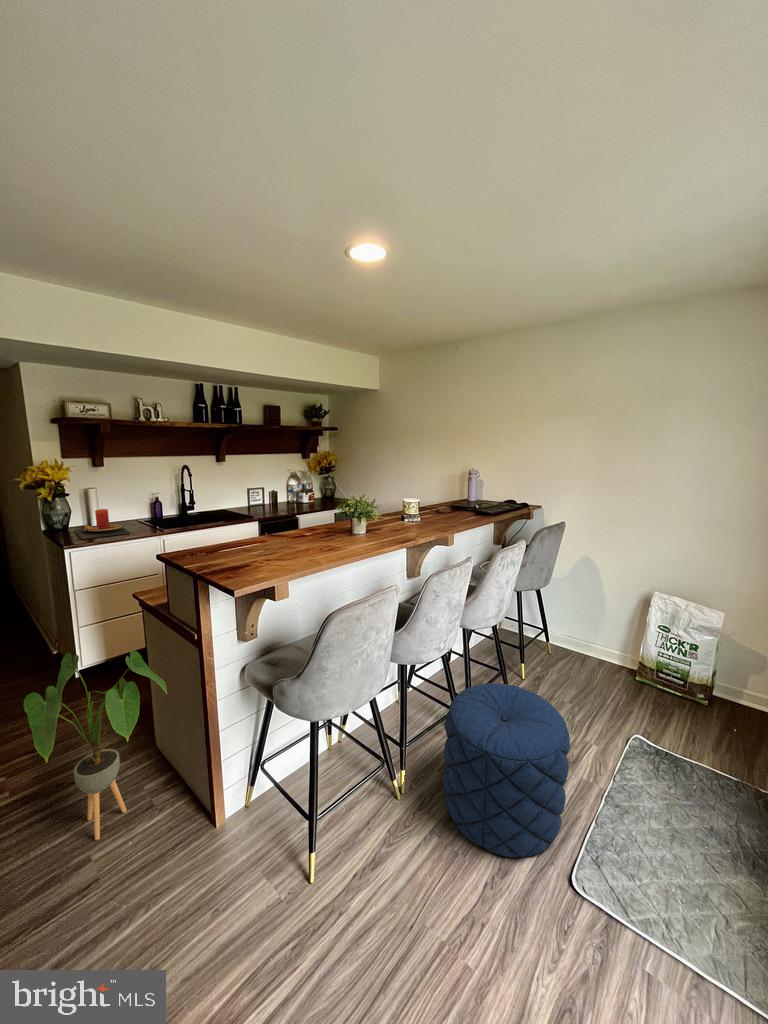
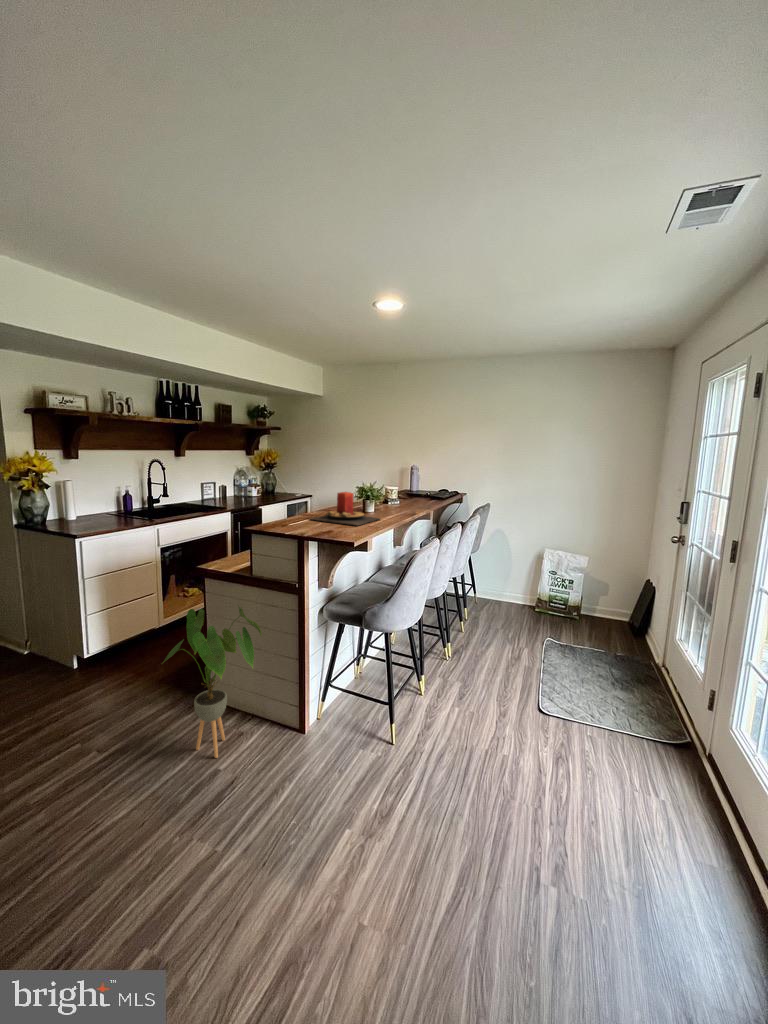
candle: present [74,509,130,539] -> present [311,492,380,526]
pouf: present [443,683,570,857] -> none [450,610,532,708]

